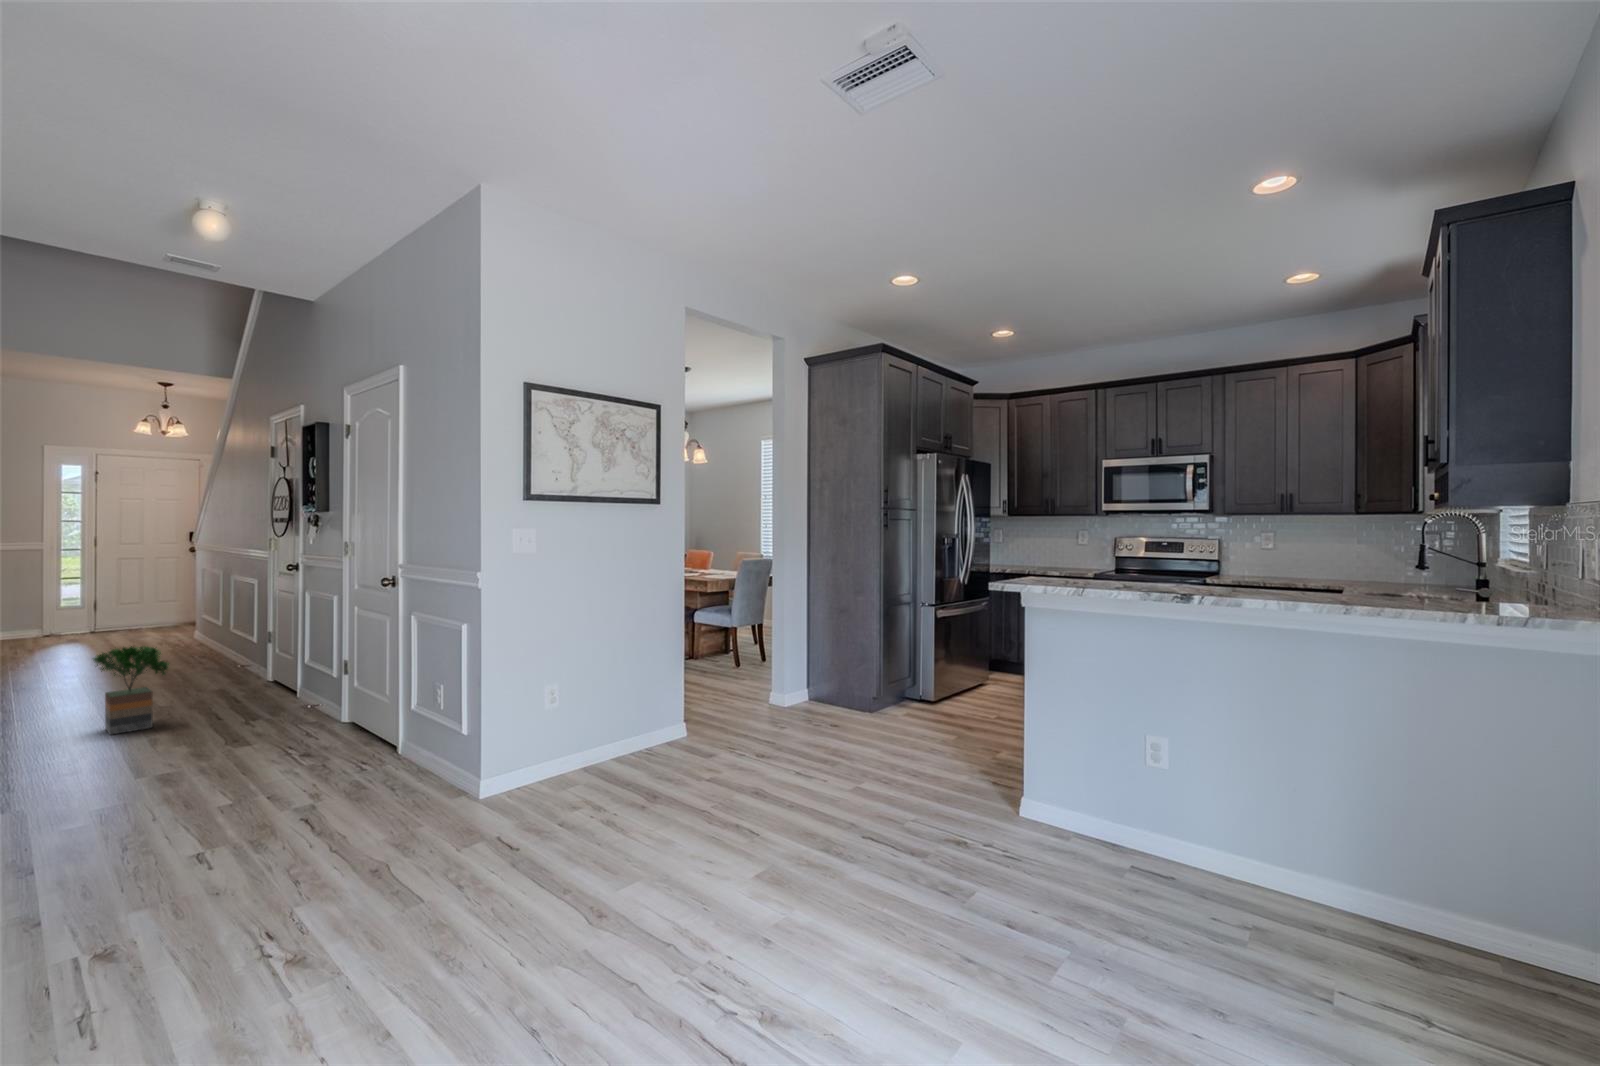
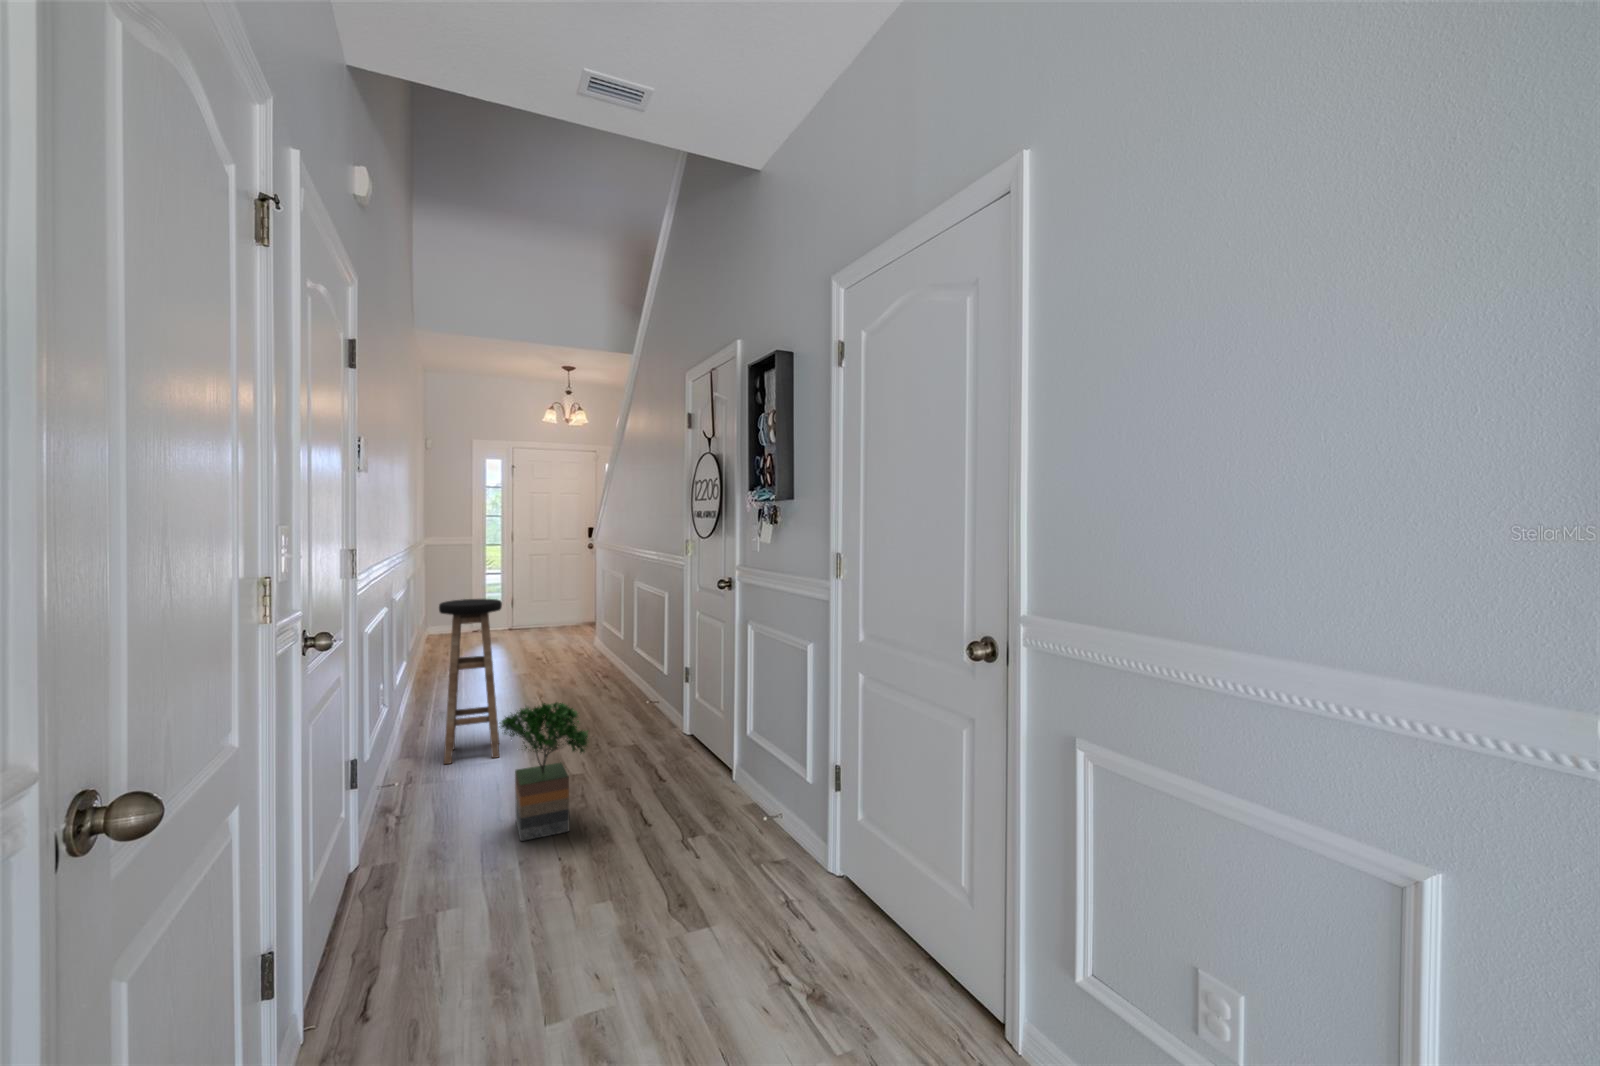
bar stool: none [25,585,90,712] -> present [439,599,502,764]

